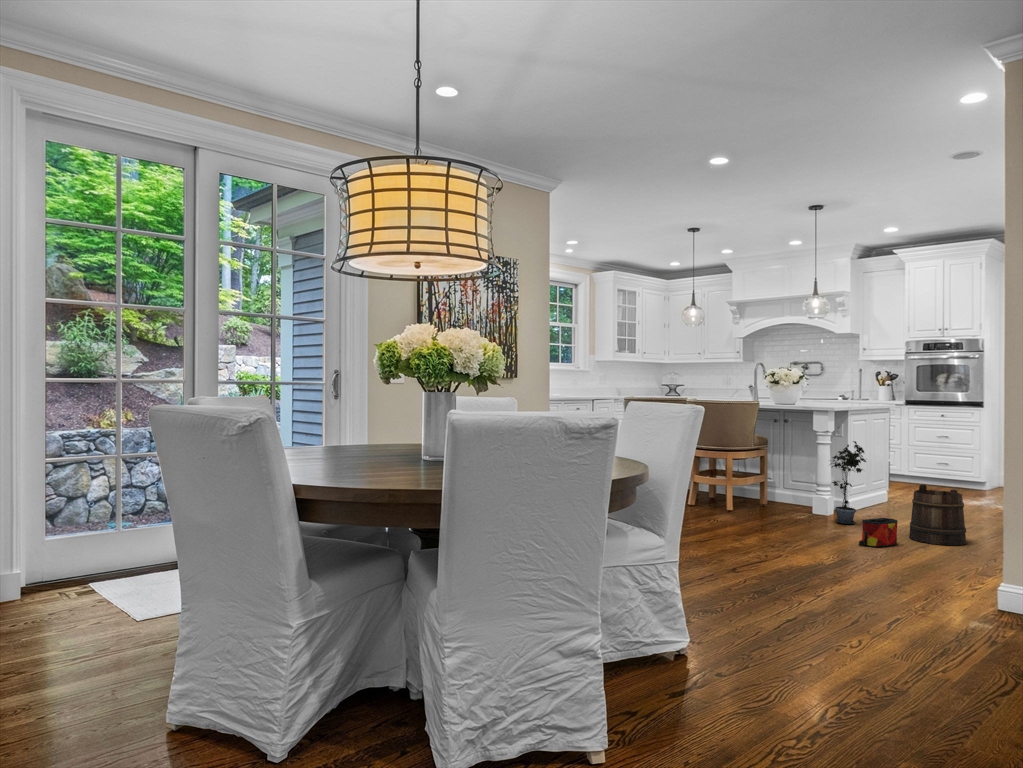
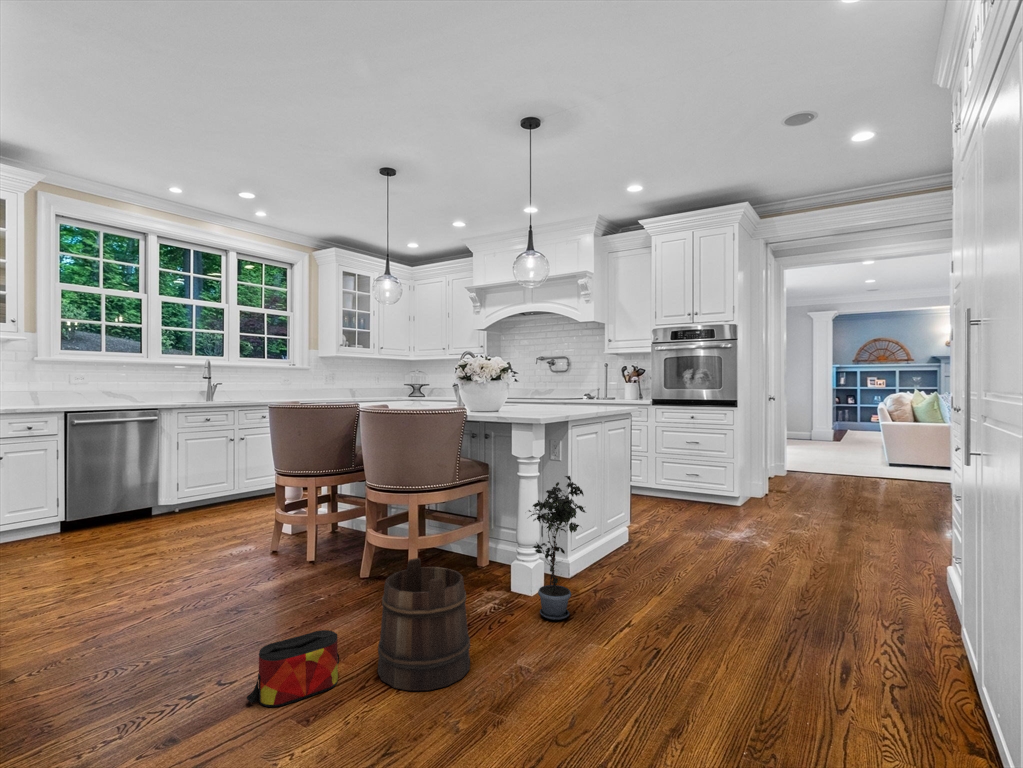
bucket: present [909,484,966,545] -> present [378,558,470,691]
bag: present [859,518,898,547] -> present [247,630,339,707]

